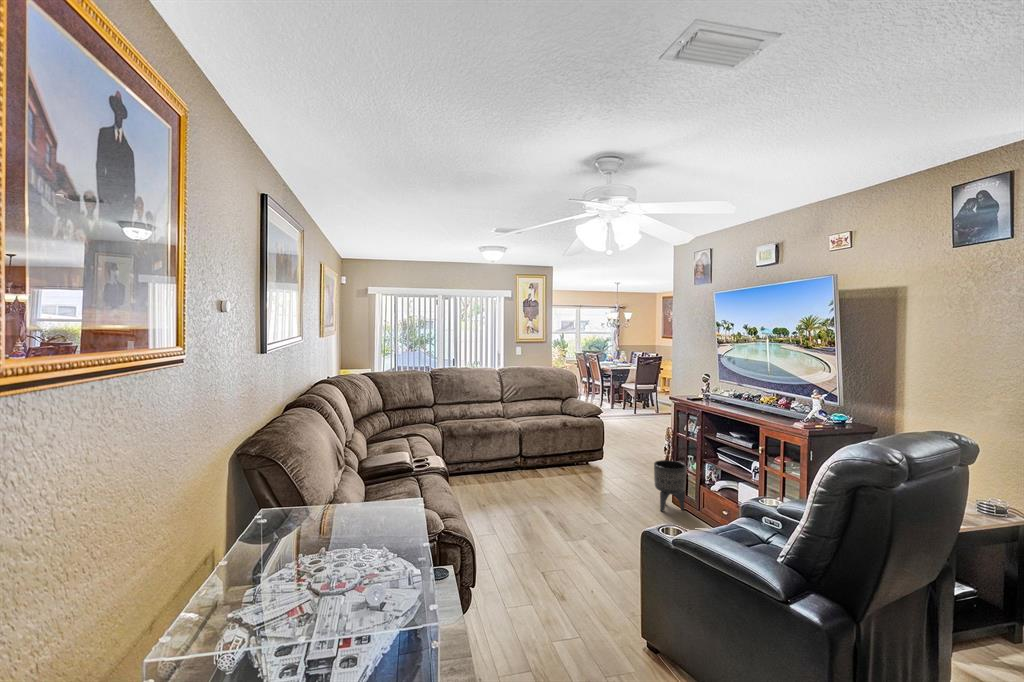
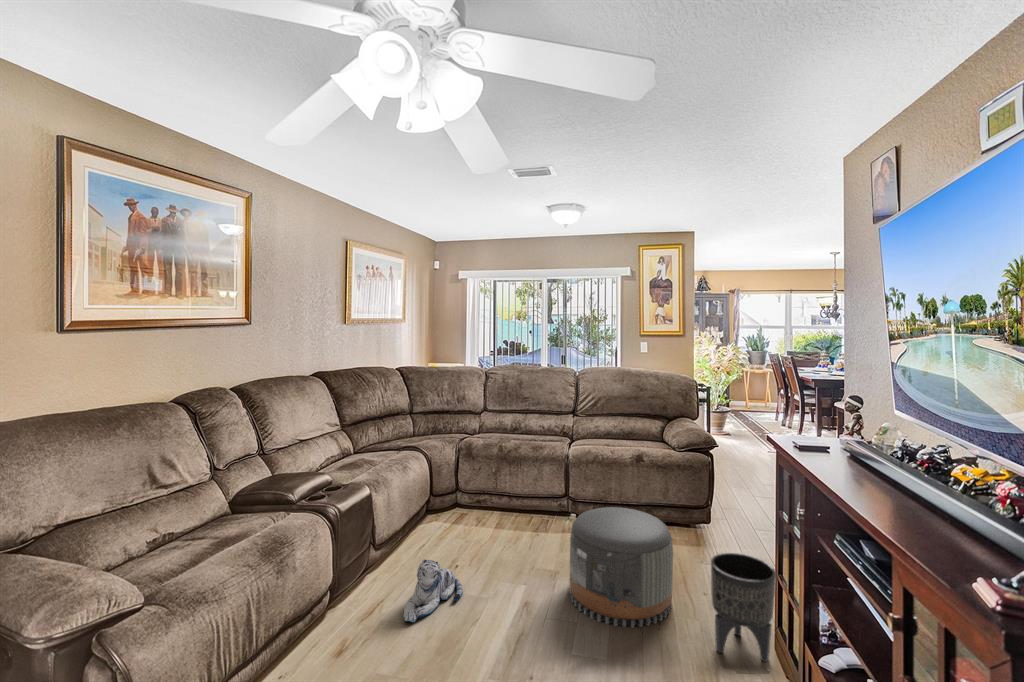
pouf: none [566,450,628,513] -> present [570,507,673,627]
plush toy: none [485,496,515,535] -> present [404,559,463,622]

